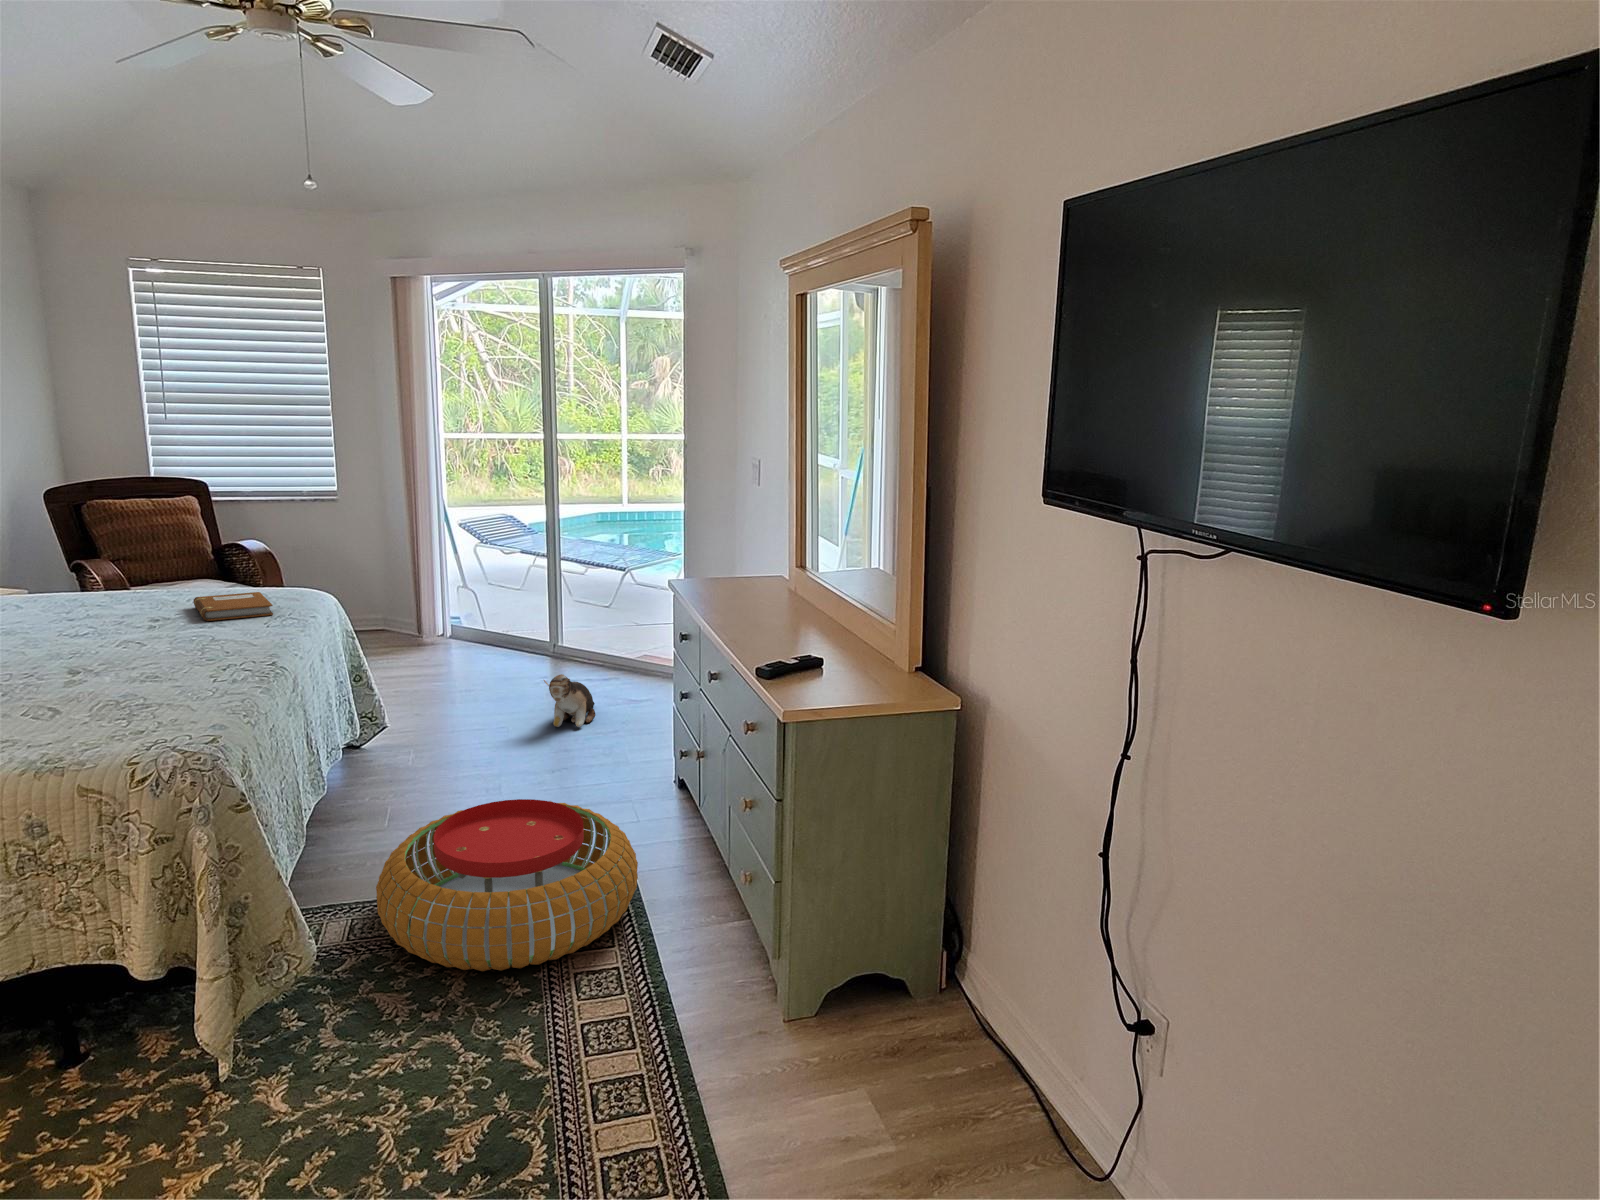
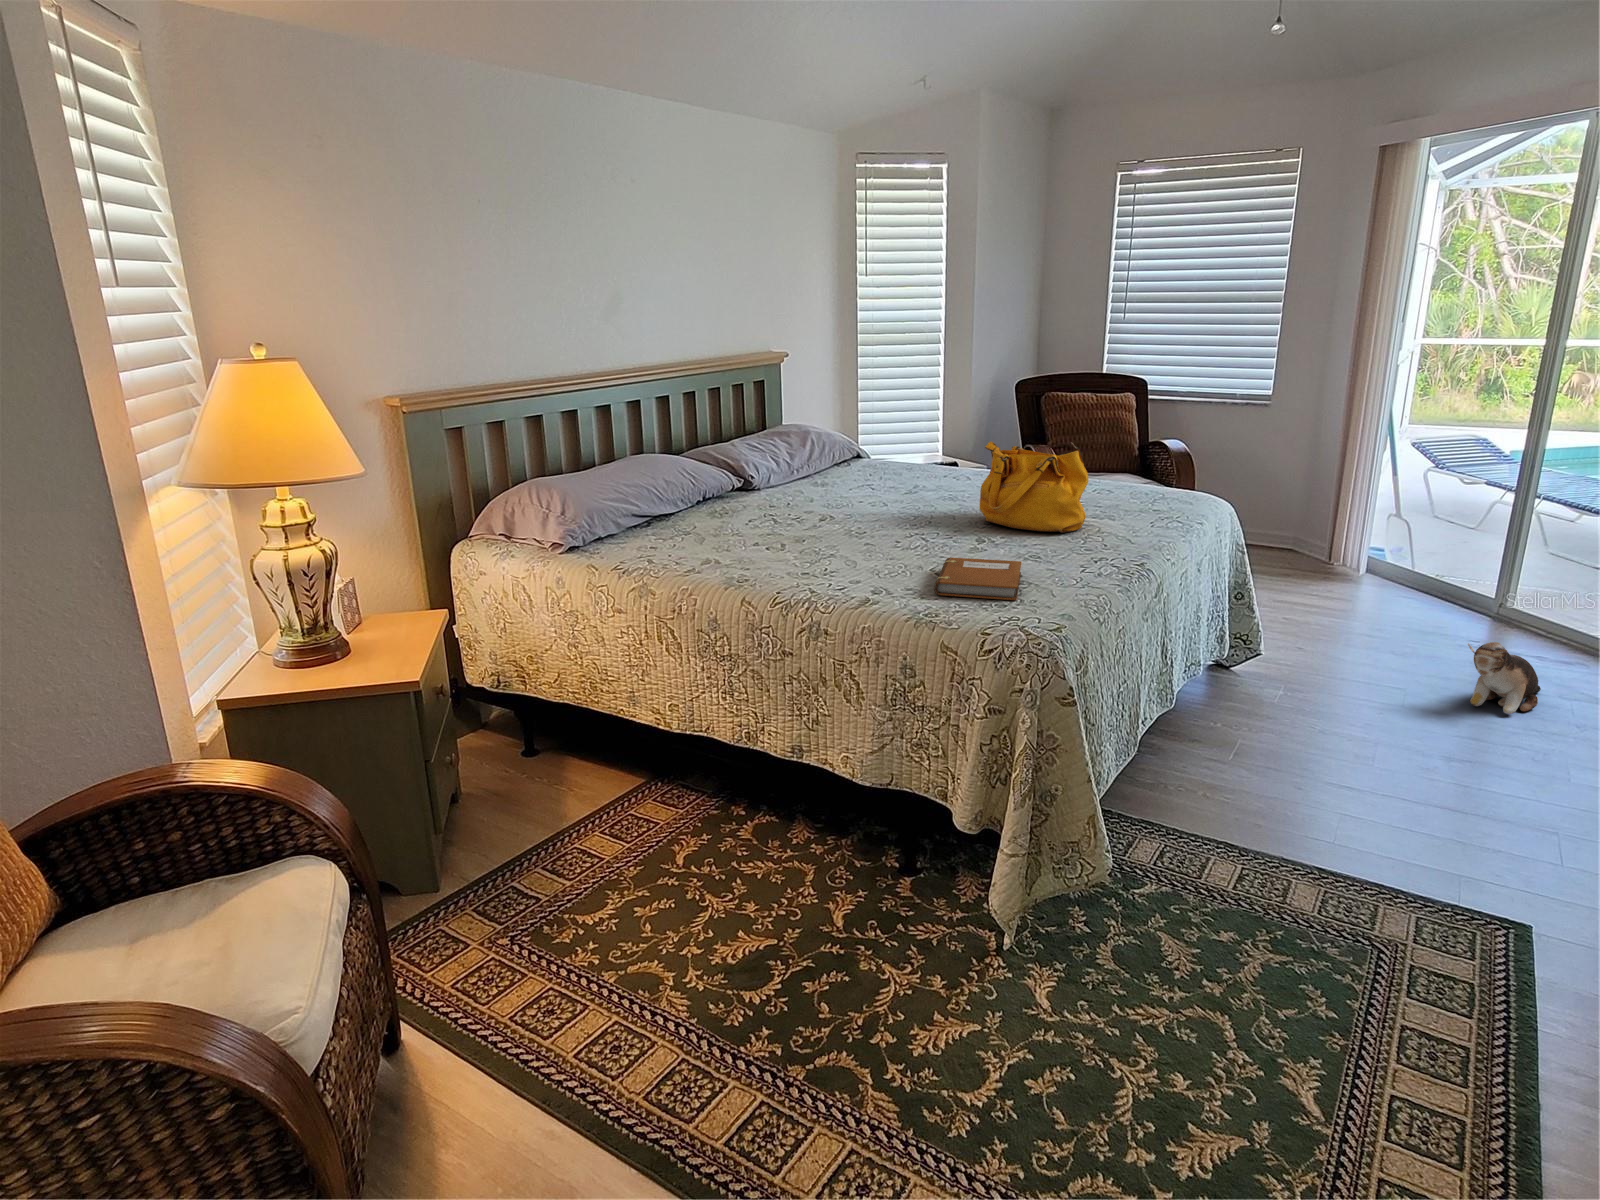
handbag: none [51,552,195,651] -> present [980,441,1088,533]
notebook: present [193,592,273,621] -> present [934,557,1021,600]
pouf: present [376,799,638,971] -> none [1188,772,1542,998]

